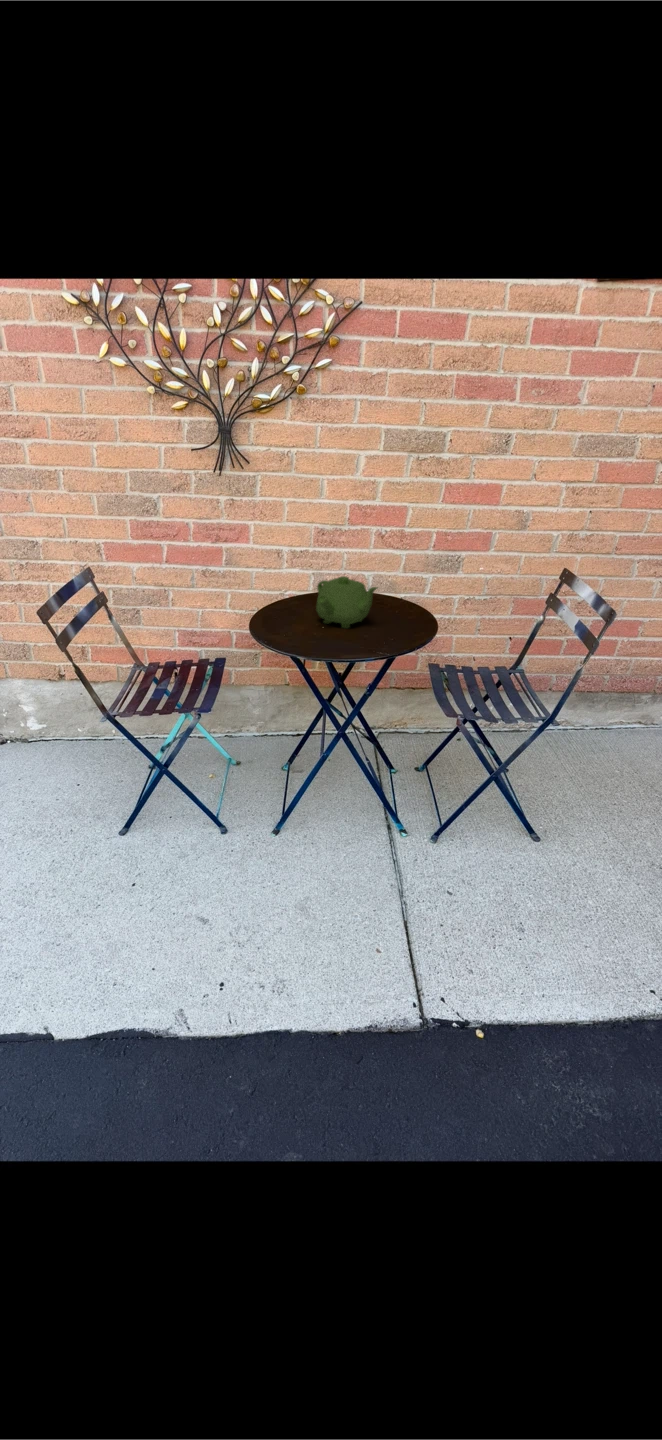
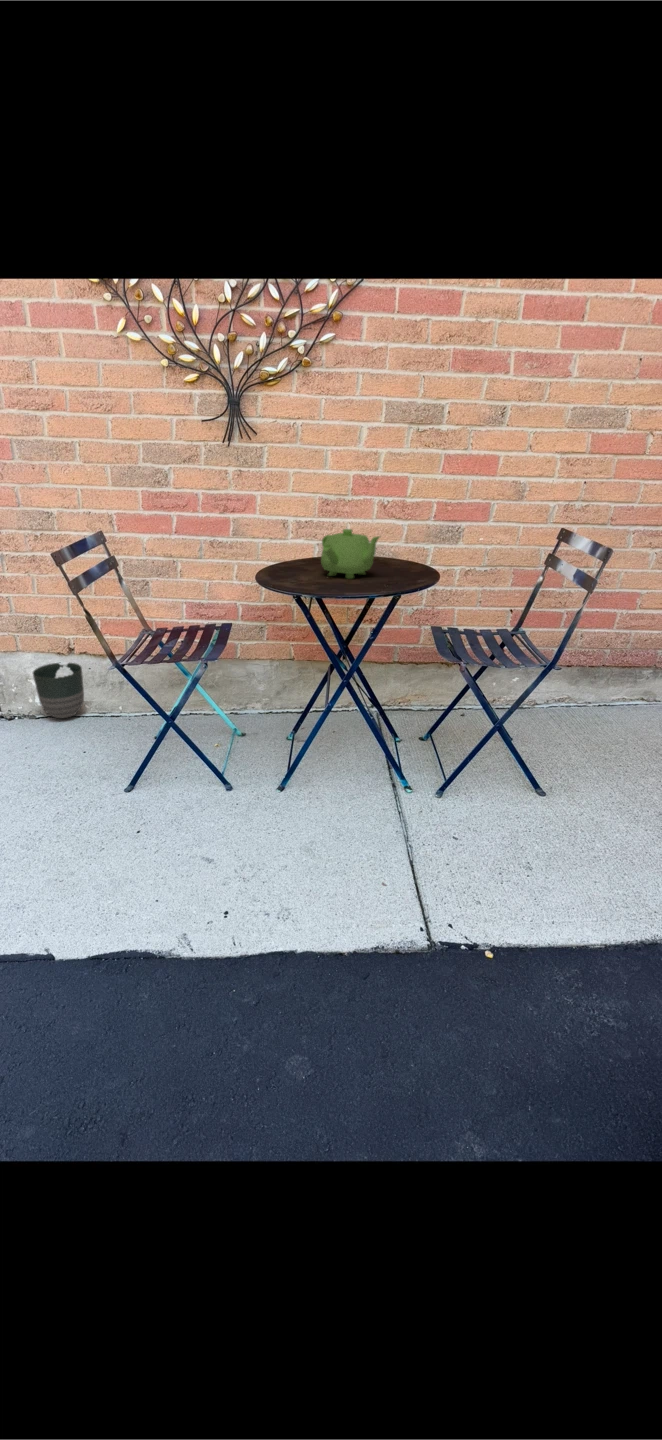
planter: none [22,691,75,749] -> present [33,663,84,718]

